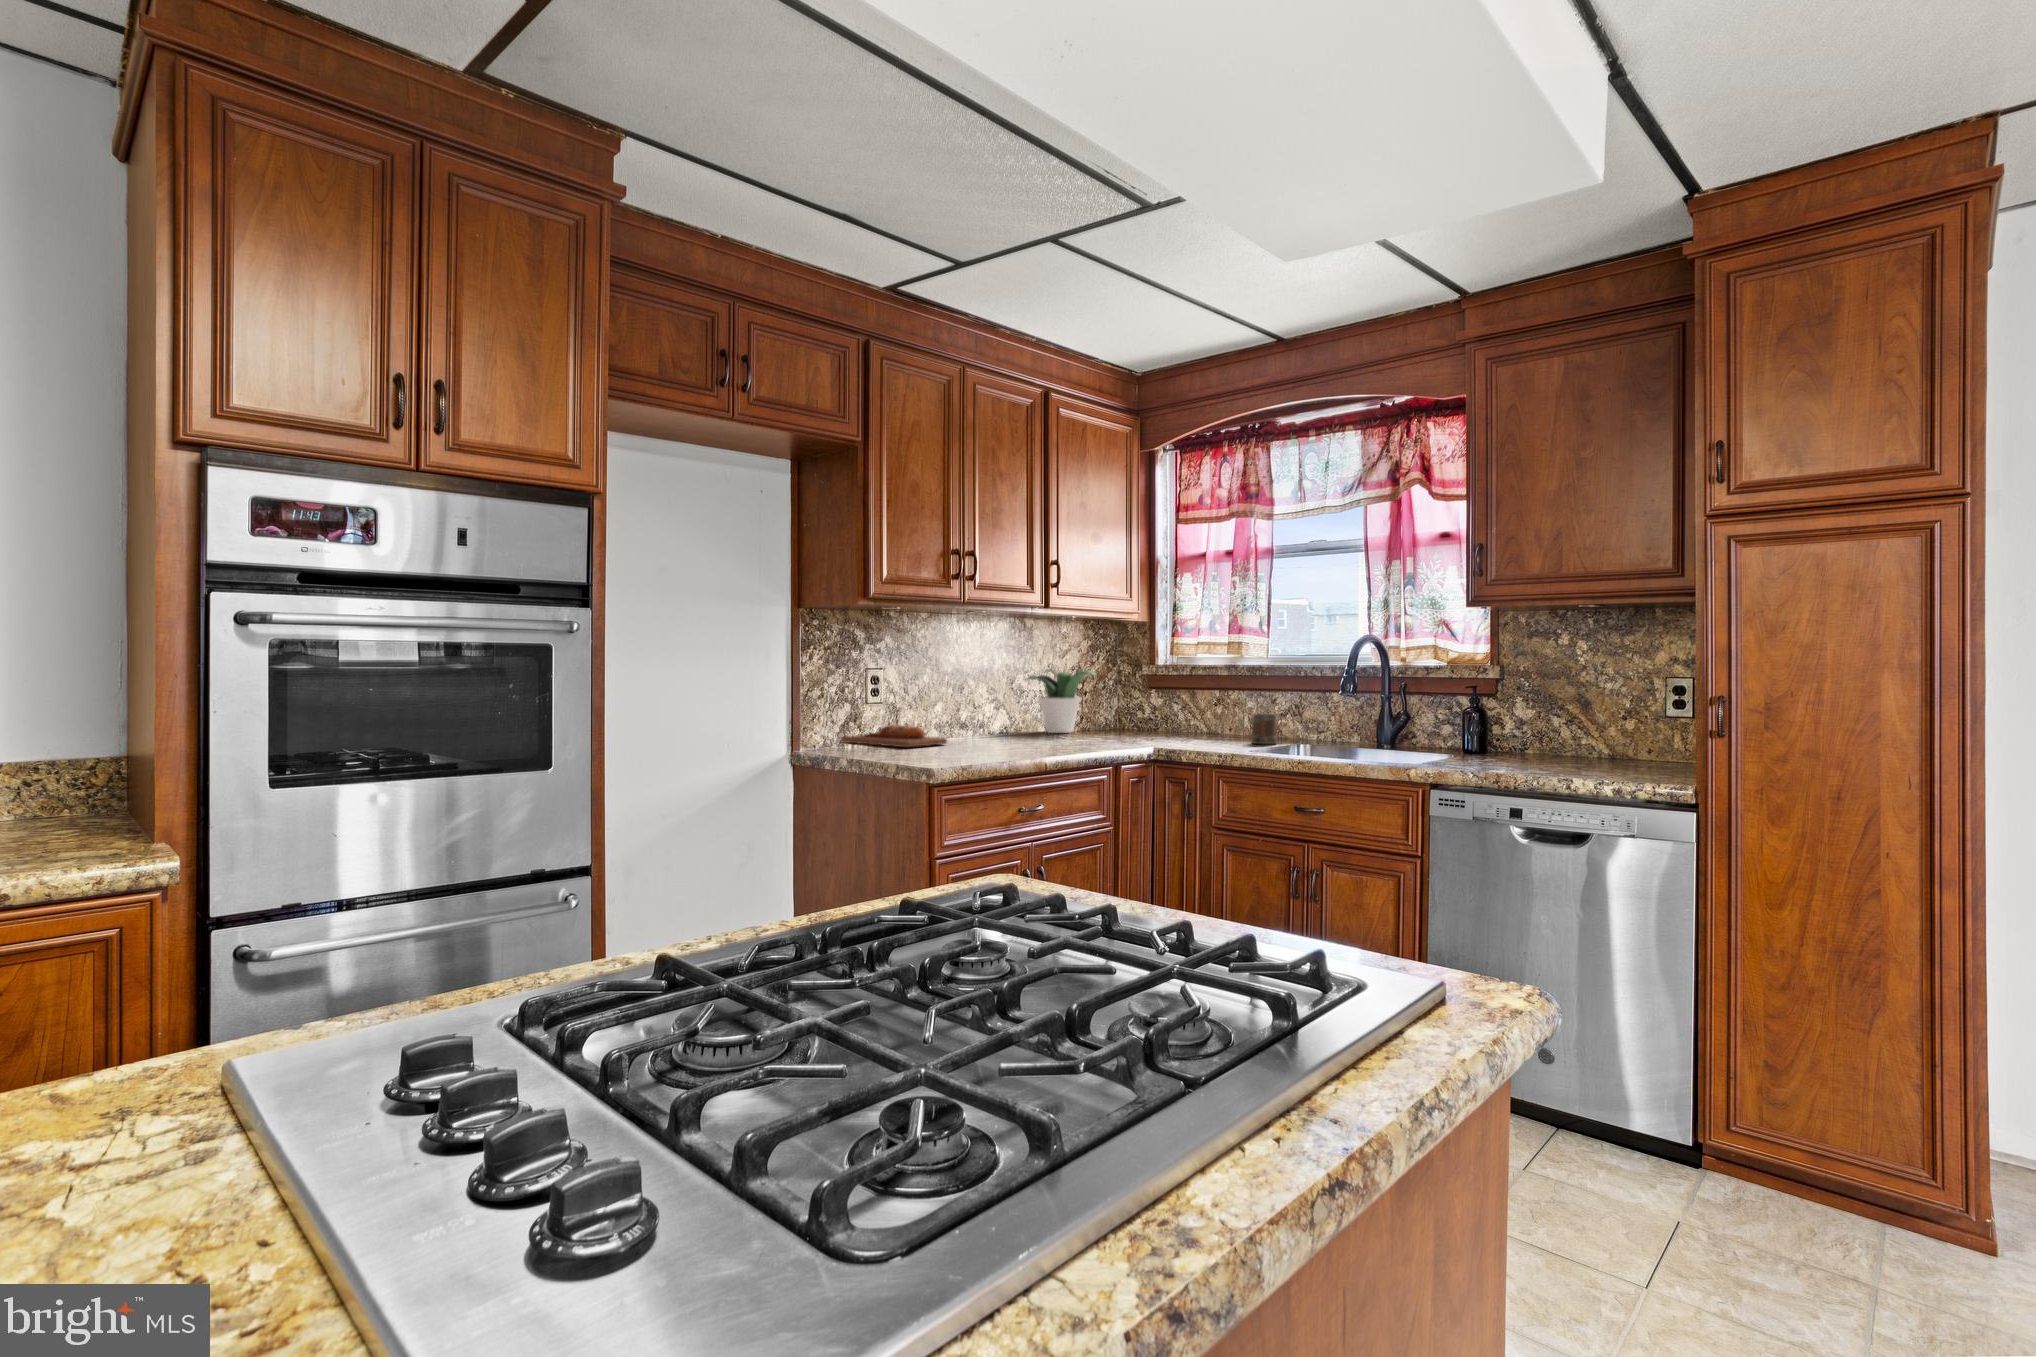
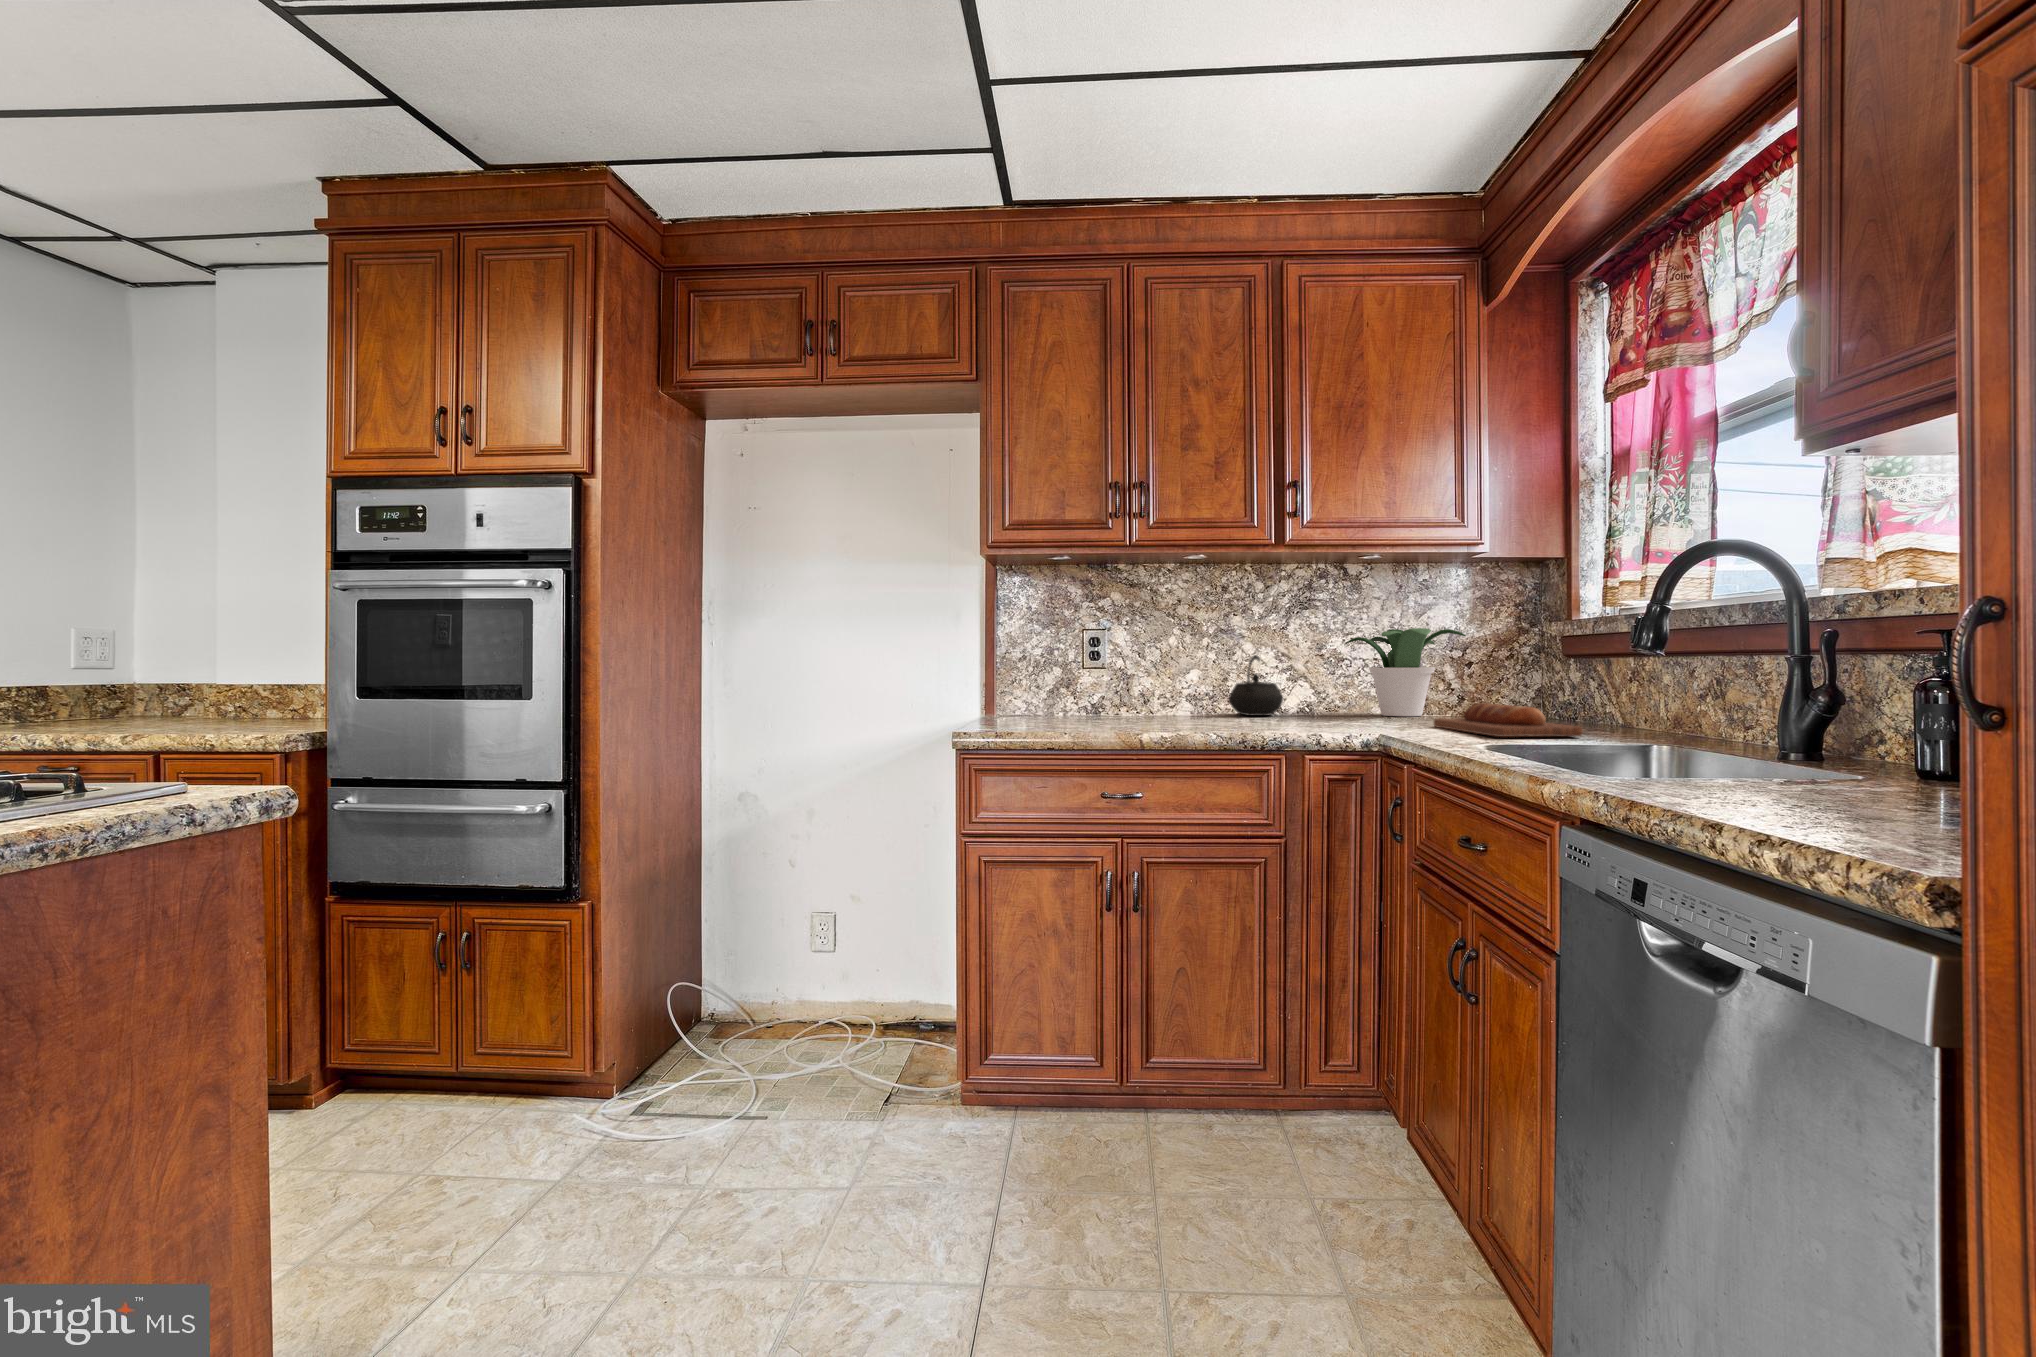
kettle: none [959,690,1000,738] -> present [1229,655,1283,716]
mug: present [1251,713,1277,744] -> none [1603,691,1663,744]
bread loaf: present [842,725,947,747] -> present [1433,703,1583,737]

